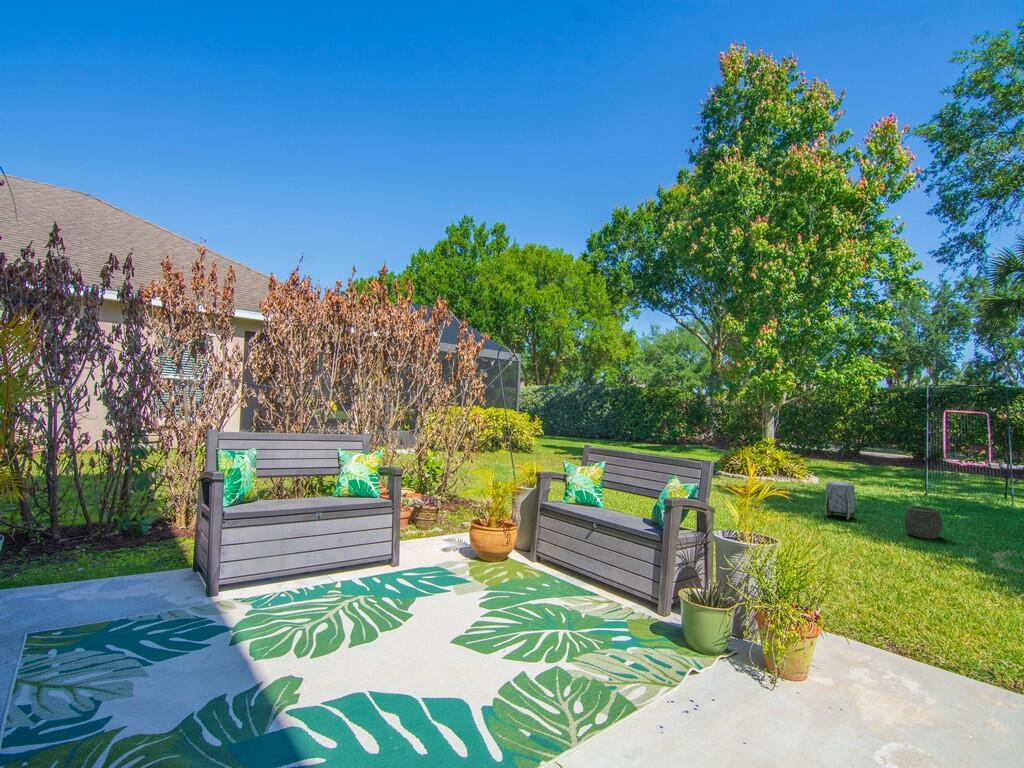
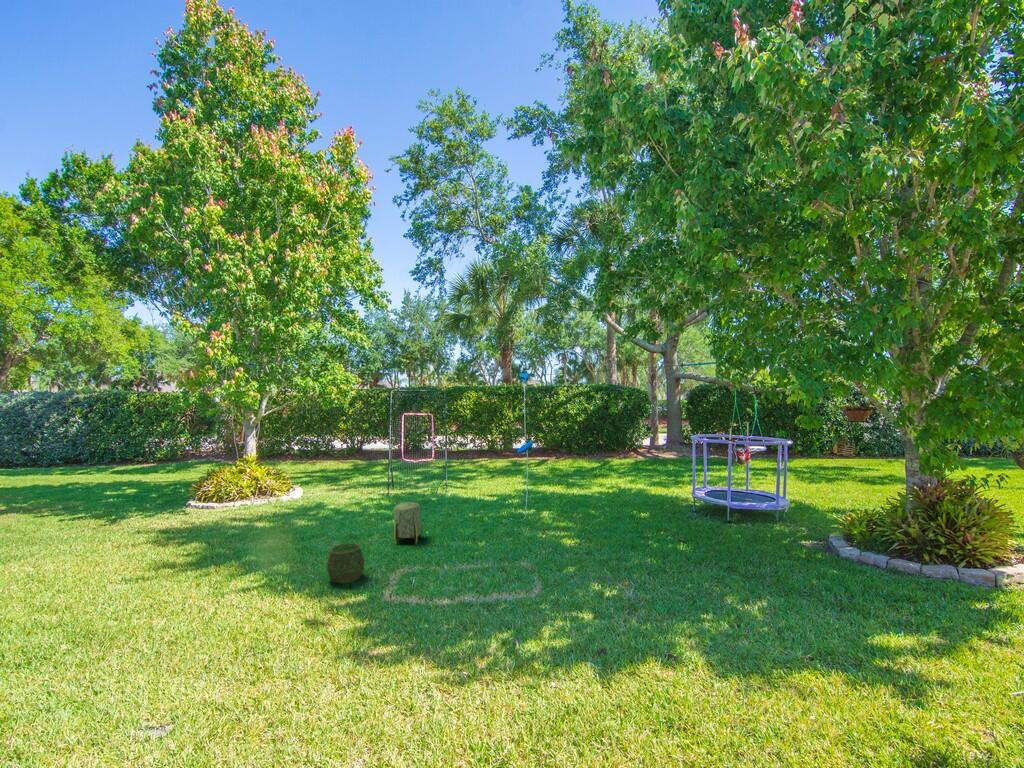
stool: present [825,481,855,520] -> present [394,502,421,544]

